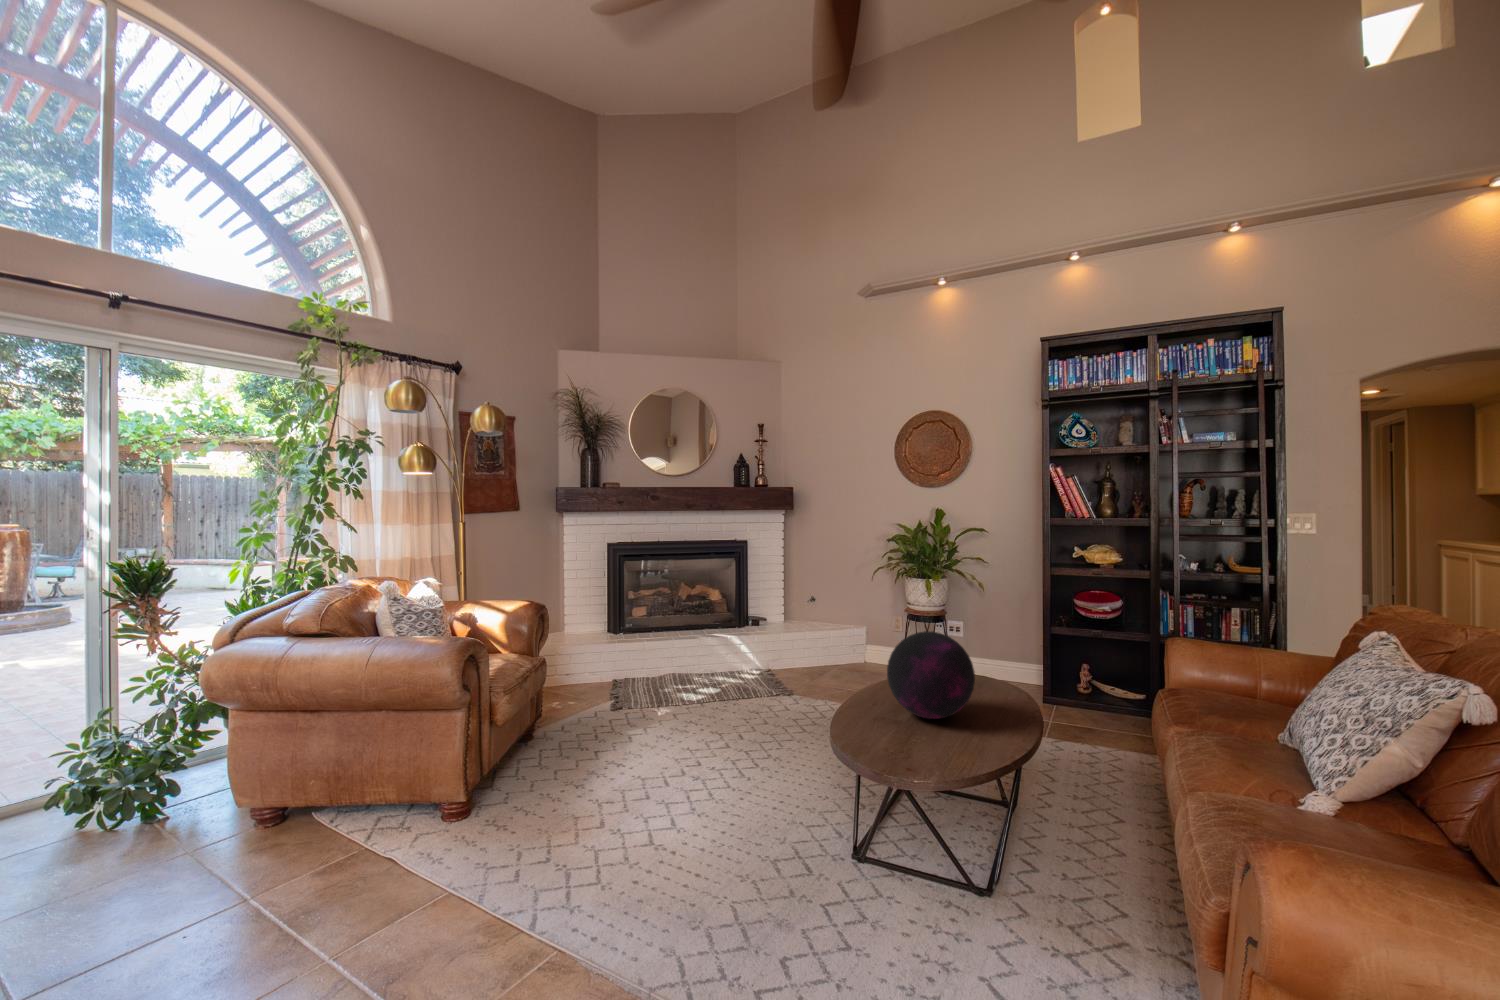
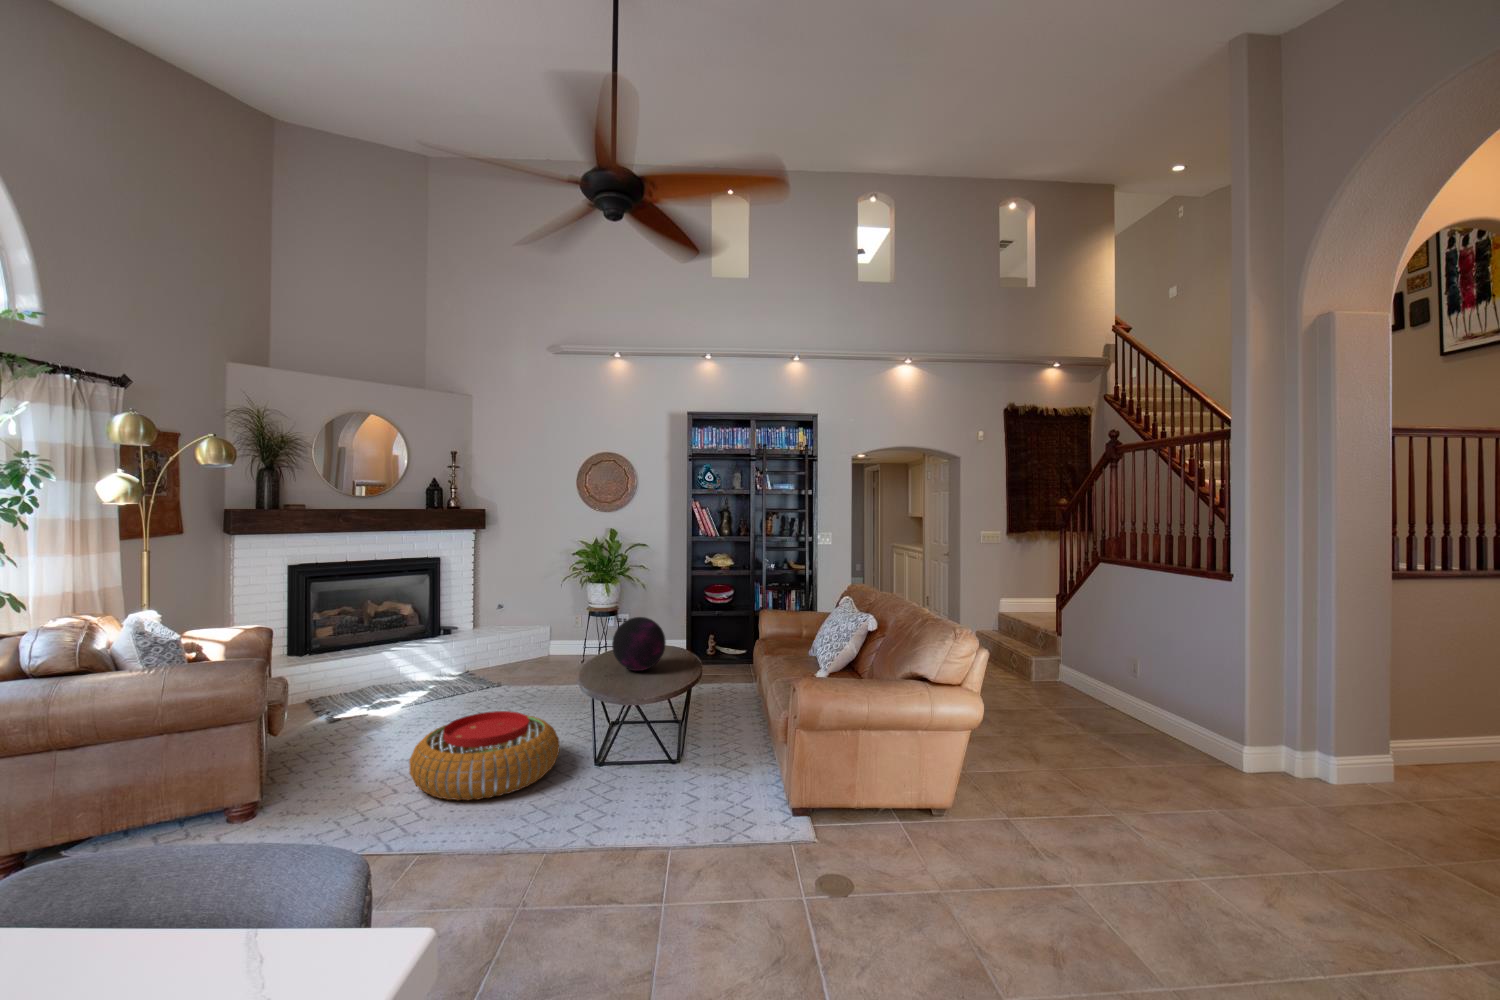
pouf: none [605,741,802,881] -> present [409,711,559,800]

